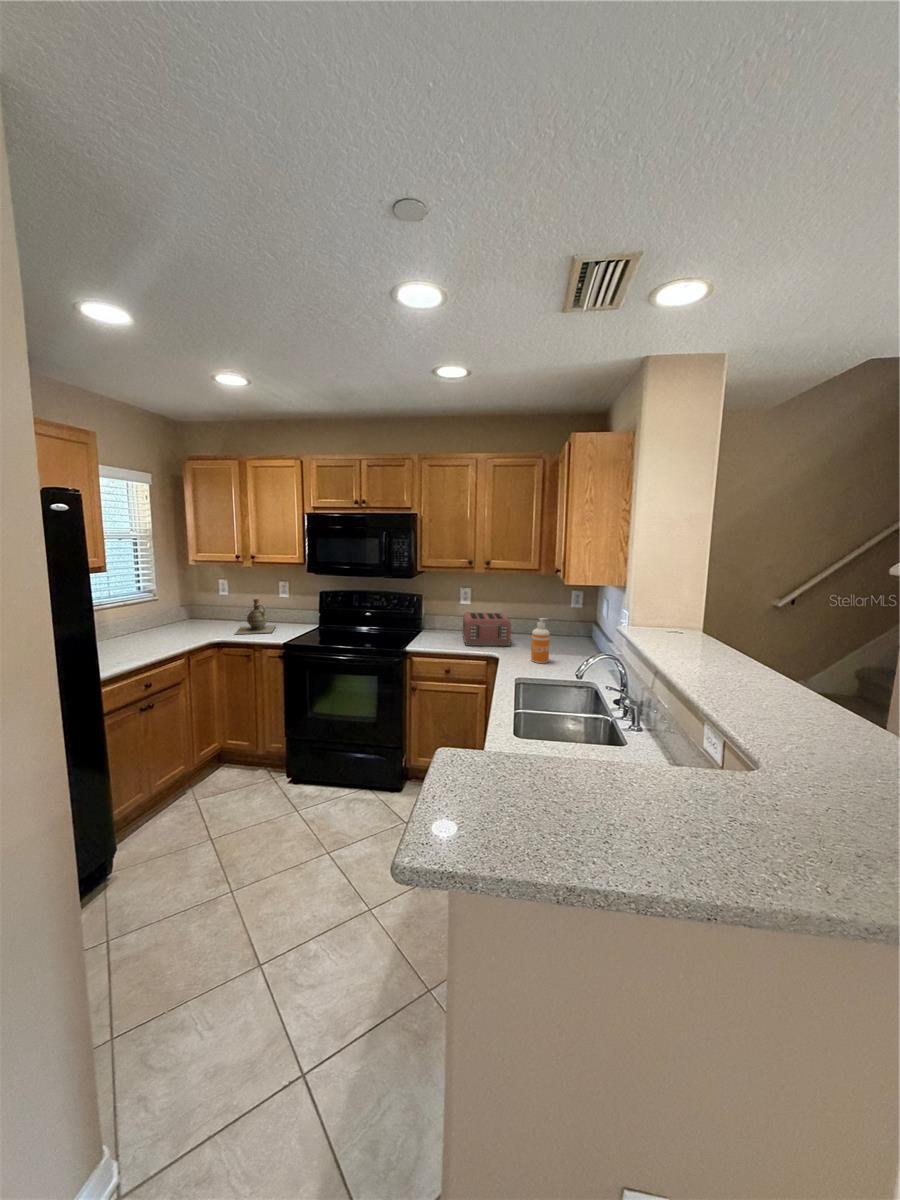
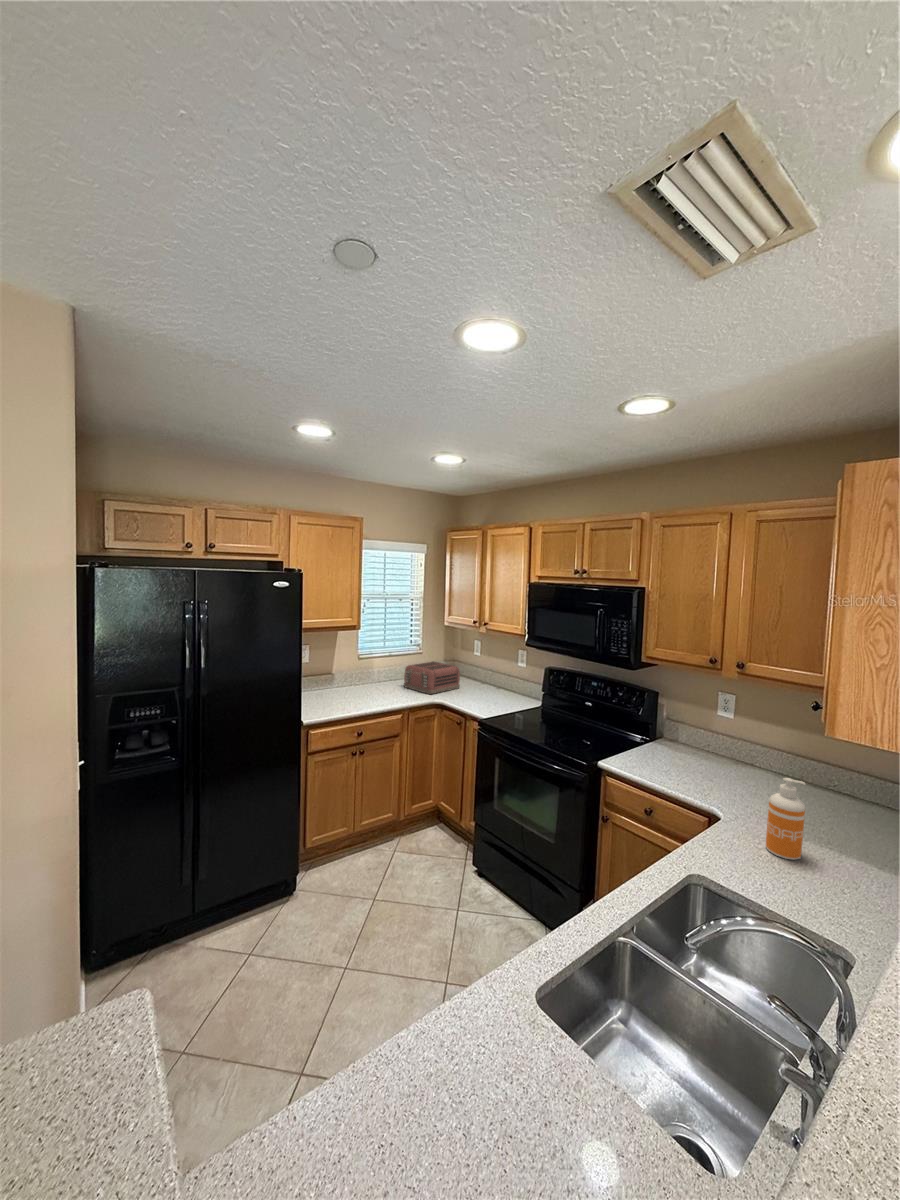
ceramic jug: present [235,599,275,634] -> none [459,666,505,704]
toaster: present [462,613,511,646] -> present [404,661,460,694]

